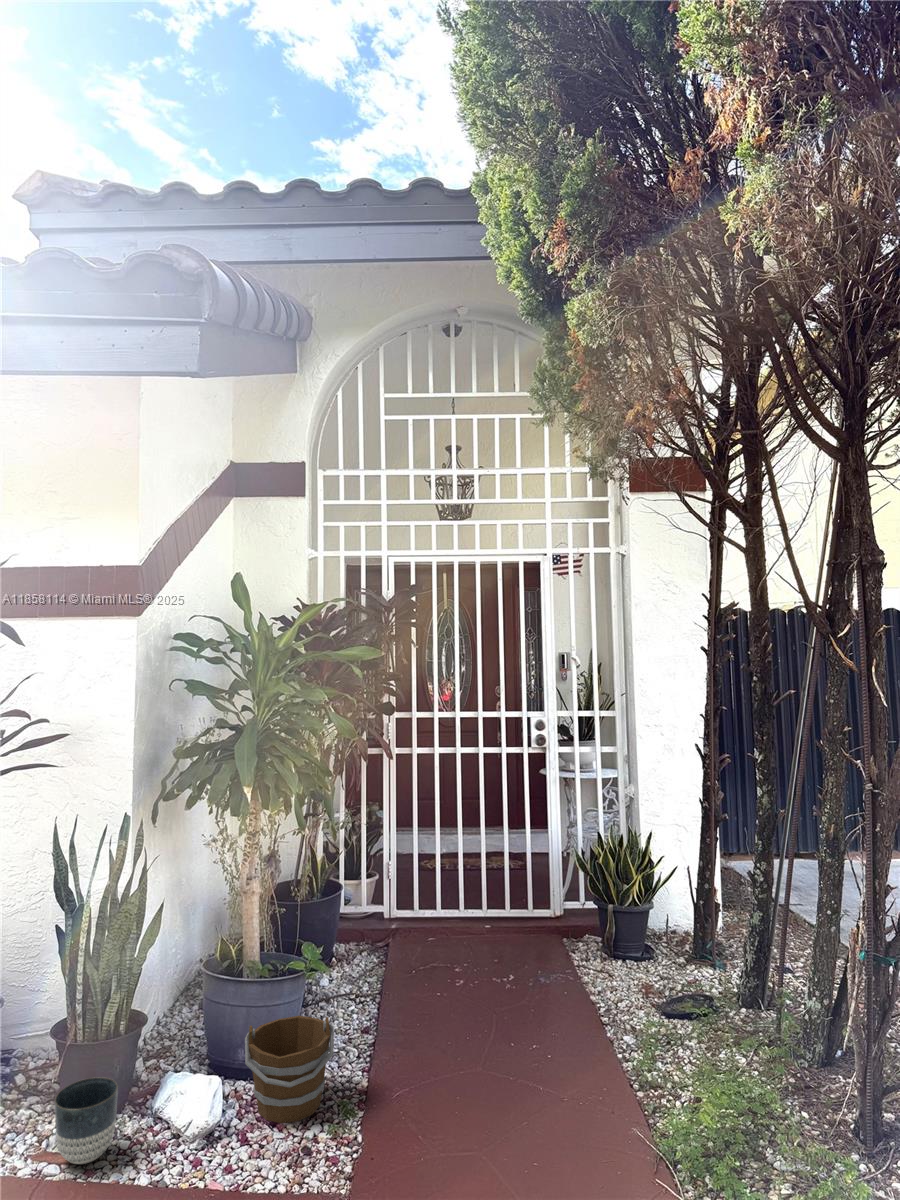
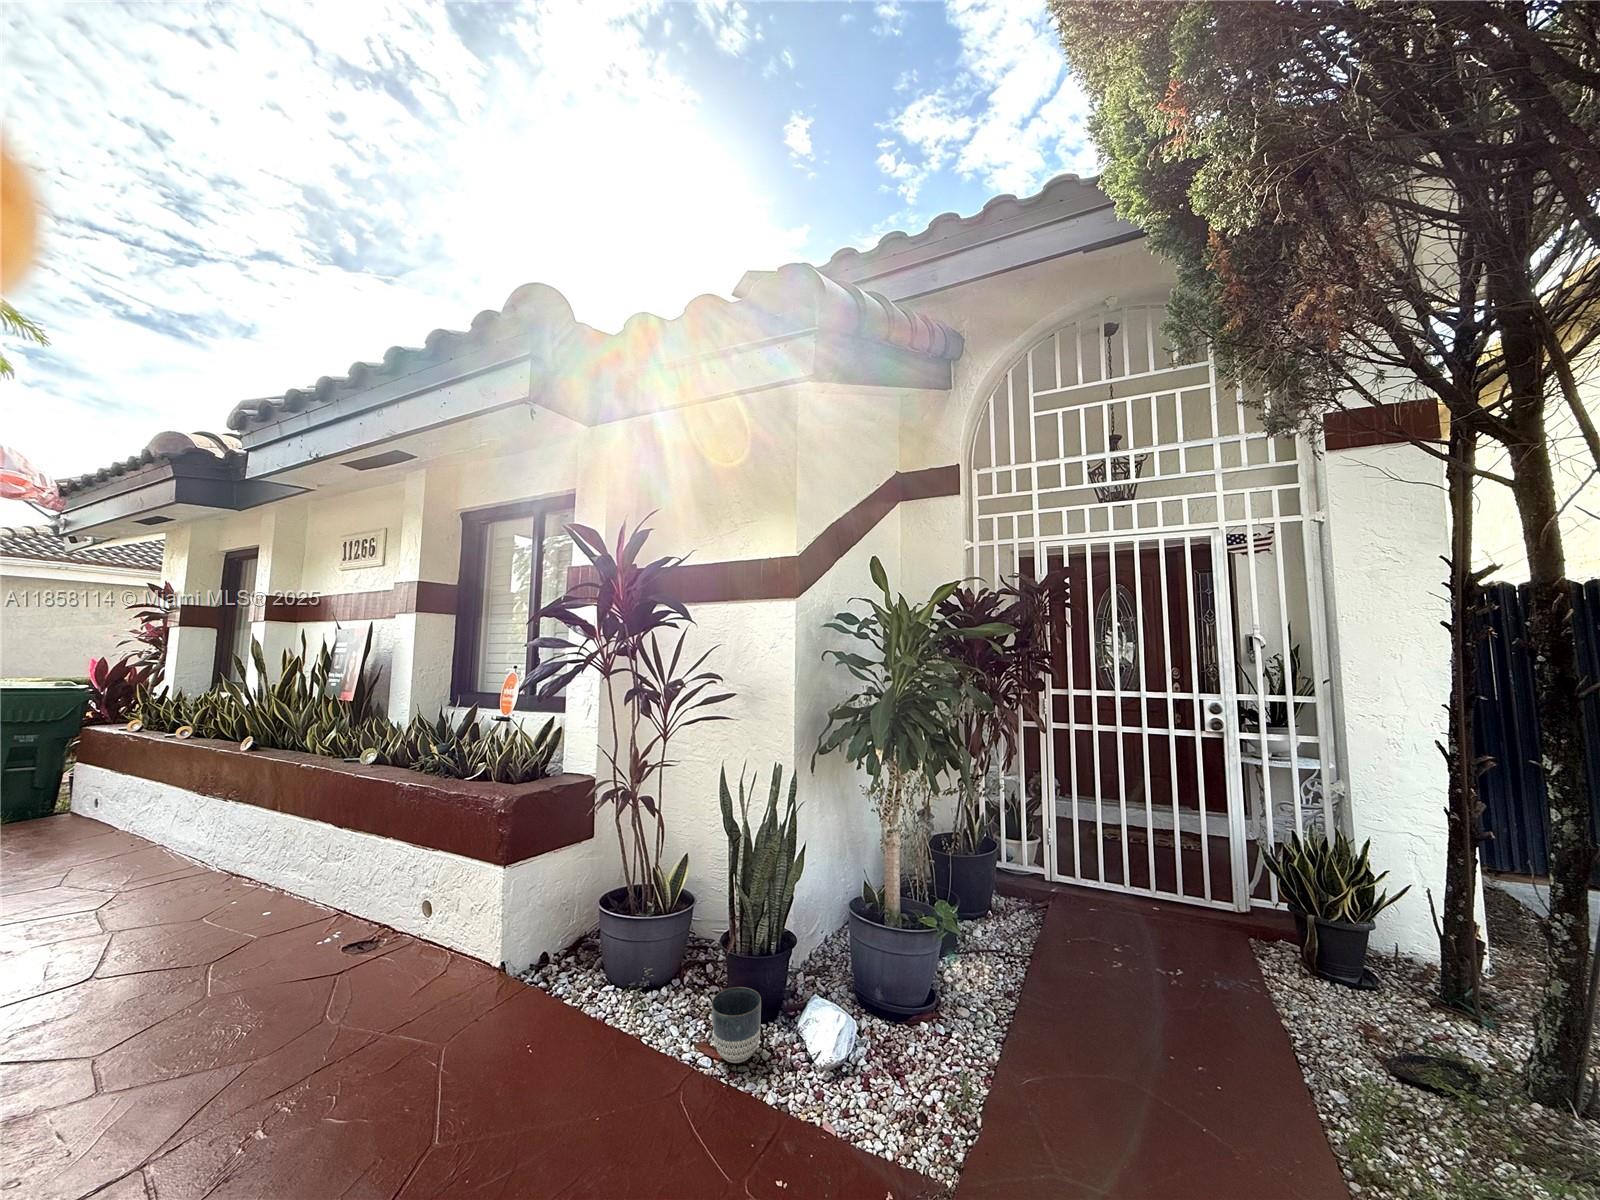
bucket: present [245,1016,334,1123] -> none [870,971,956,1080]

